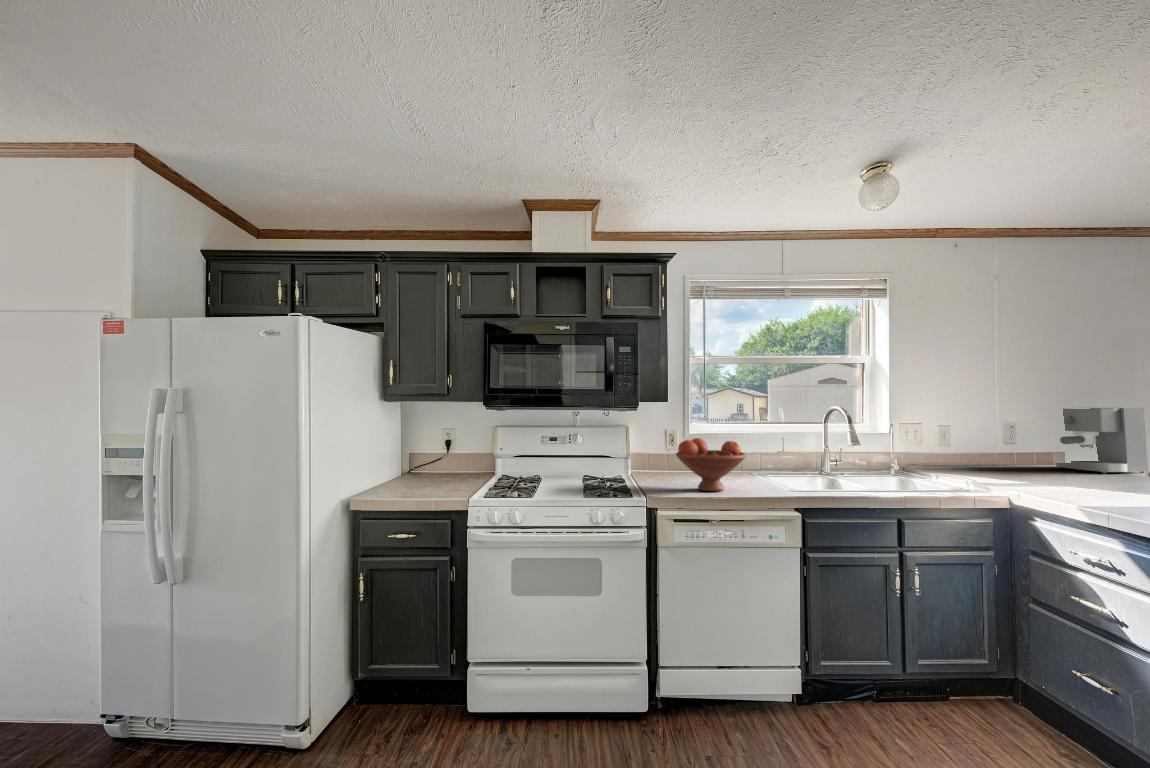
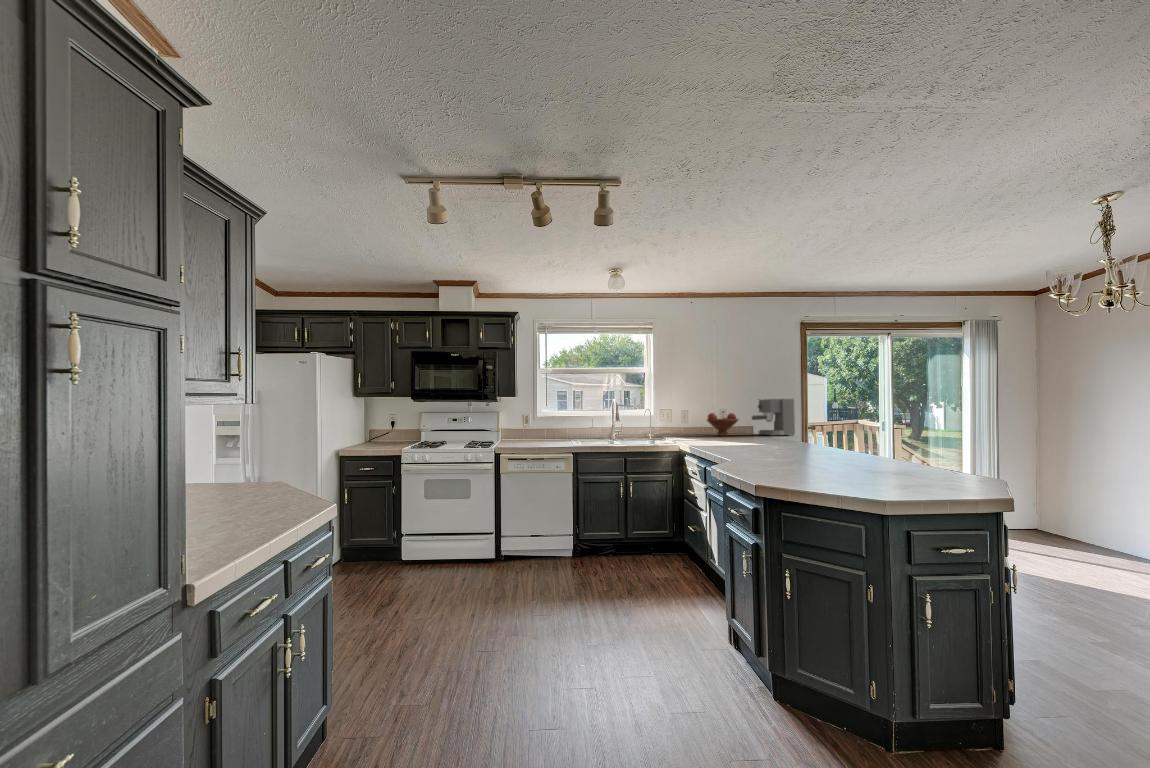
fruit bowl: present [676,438,746,491] -> present [707,413,738,436]

